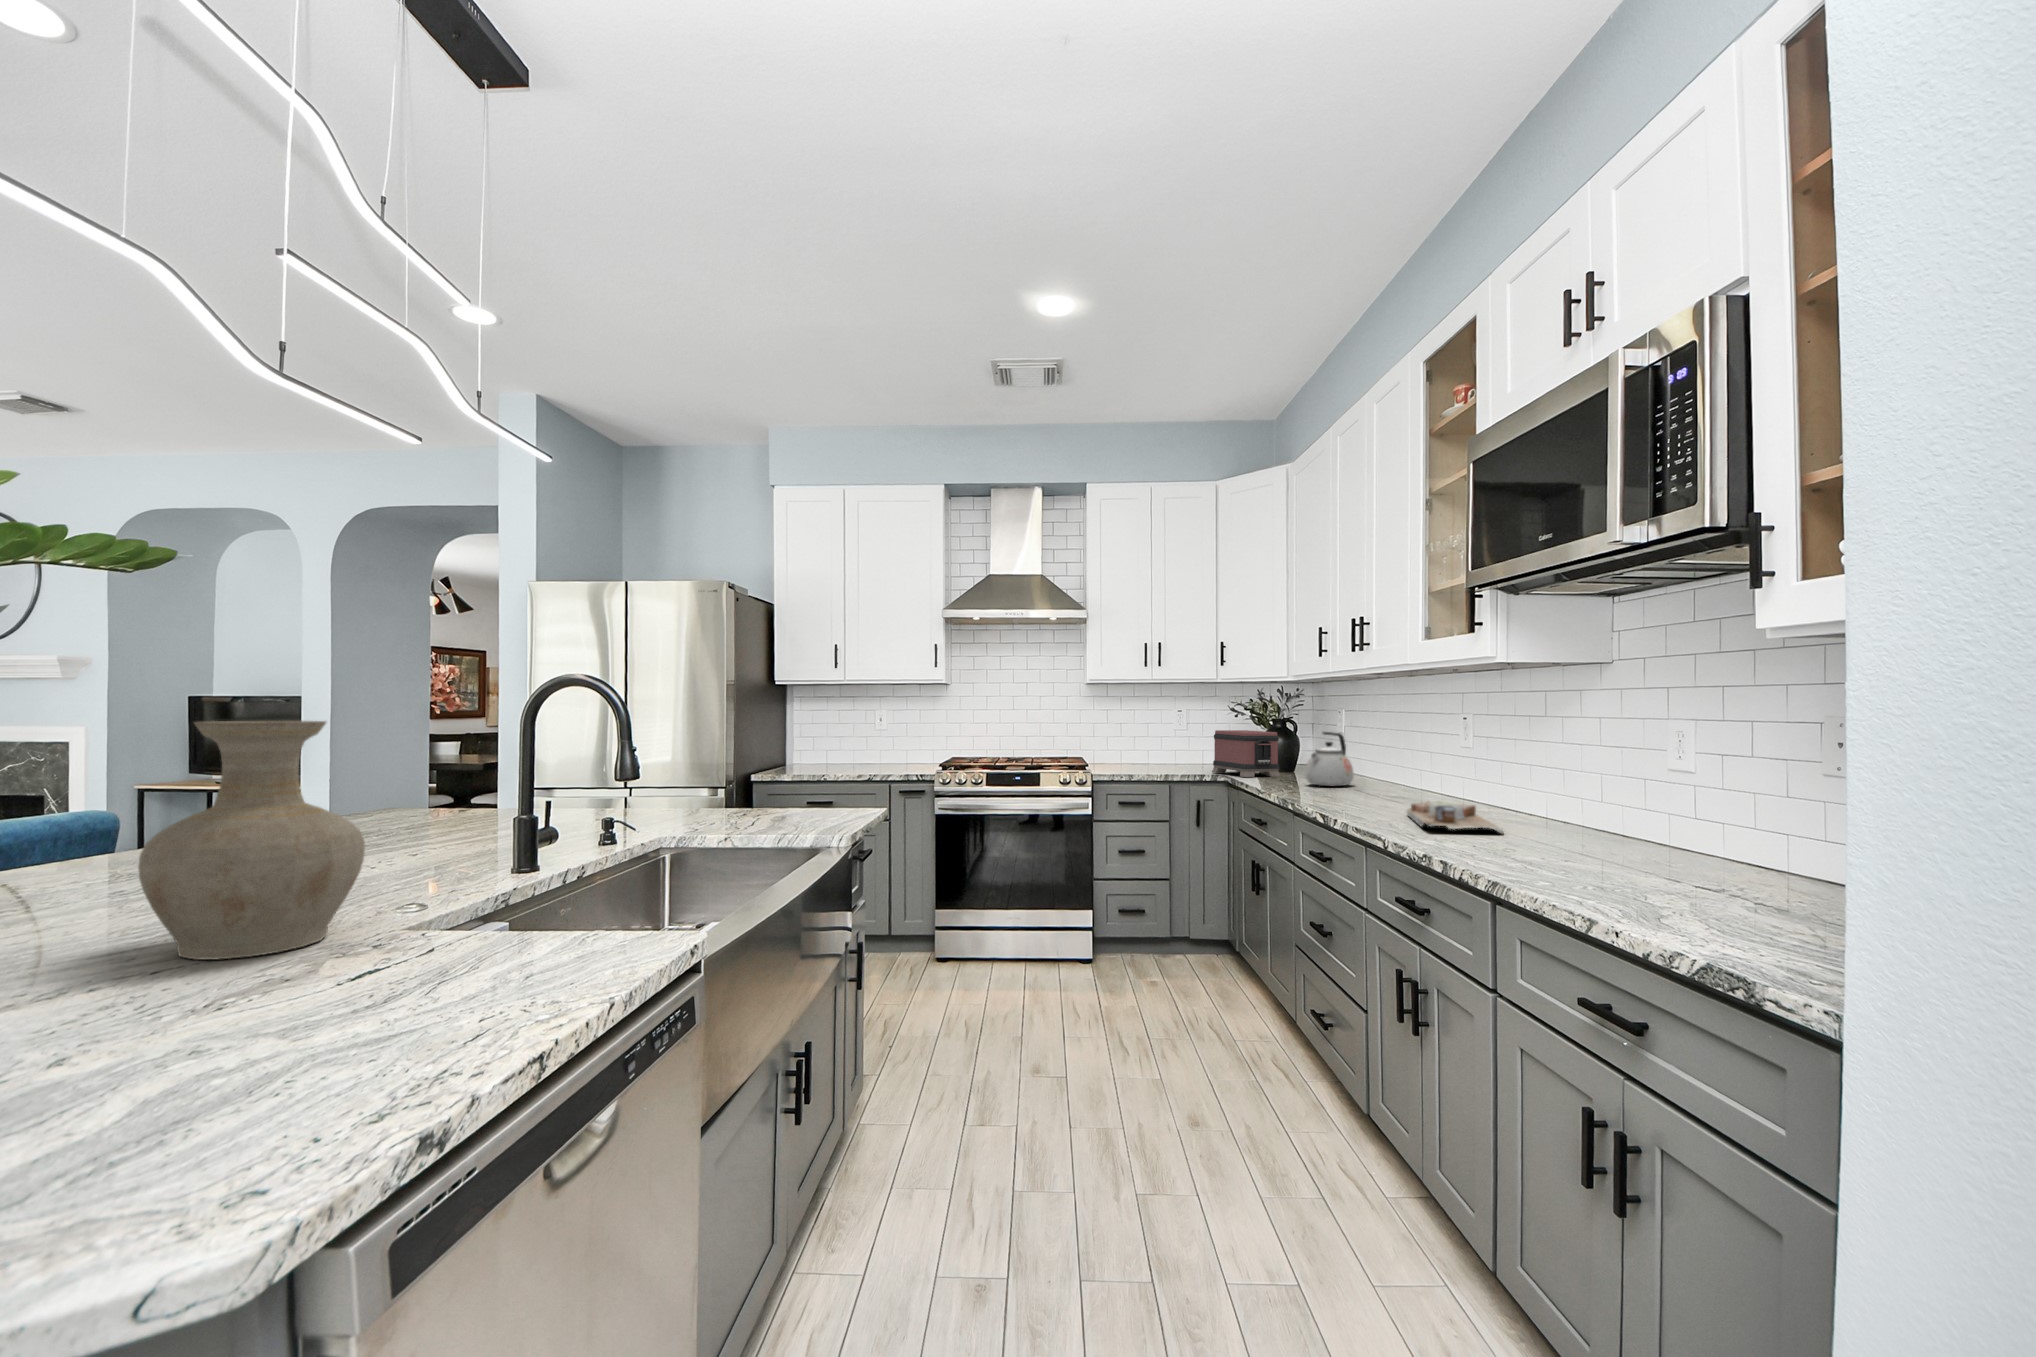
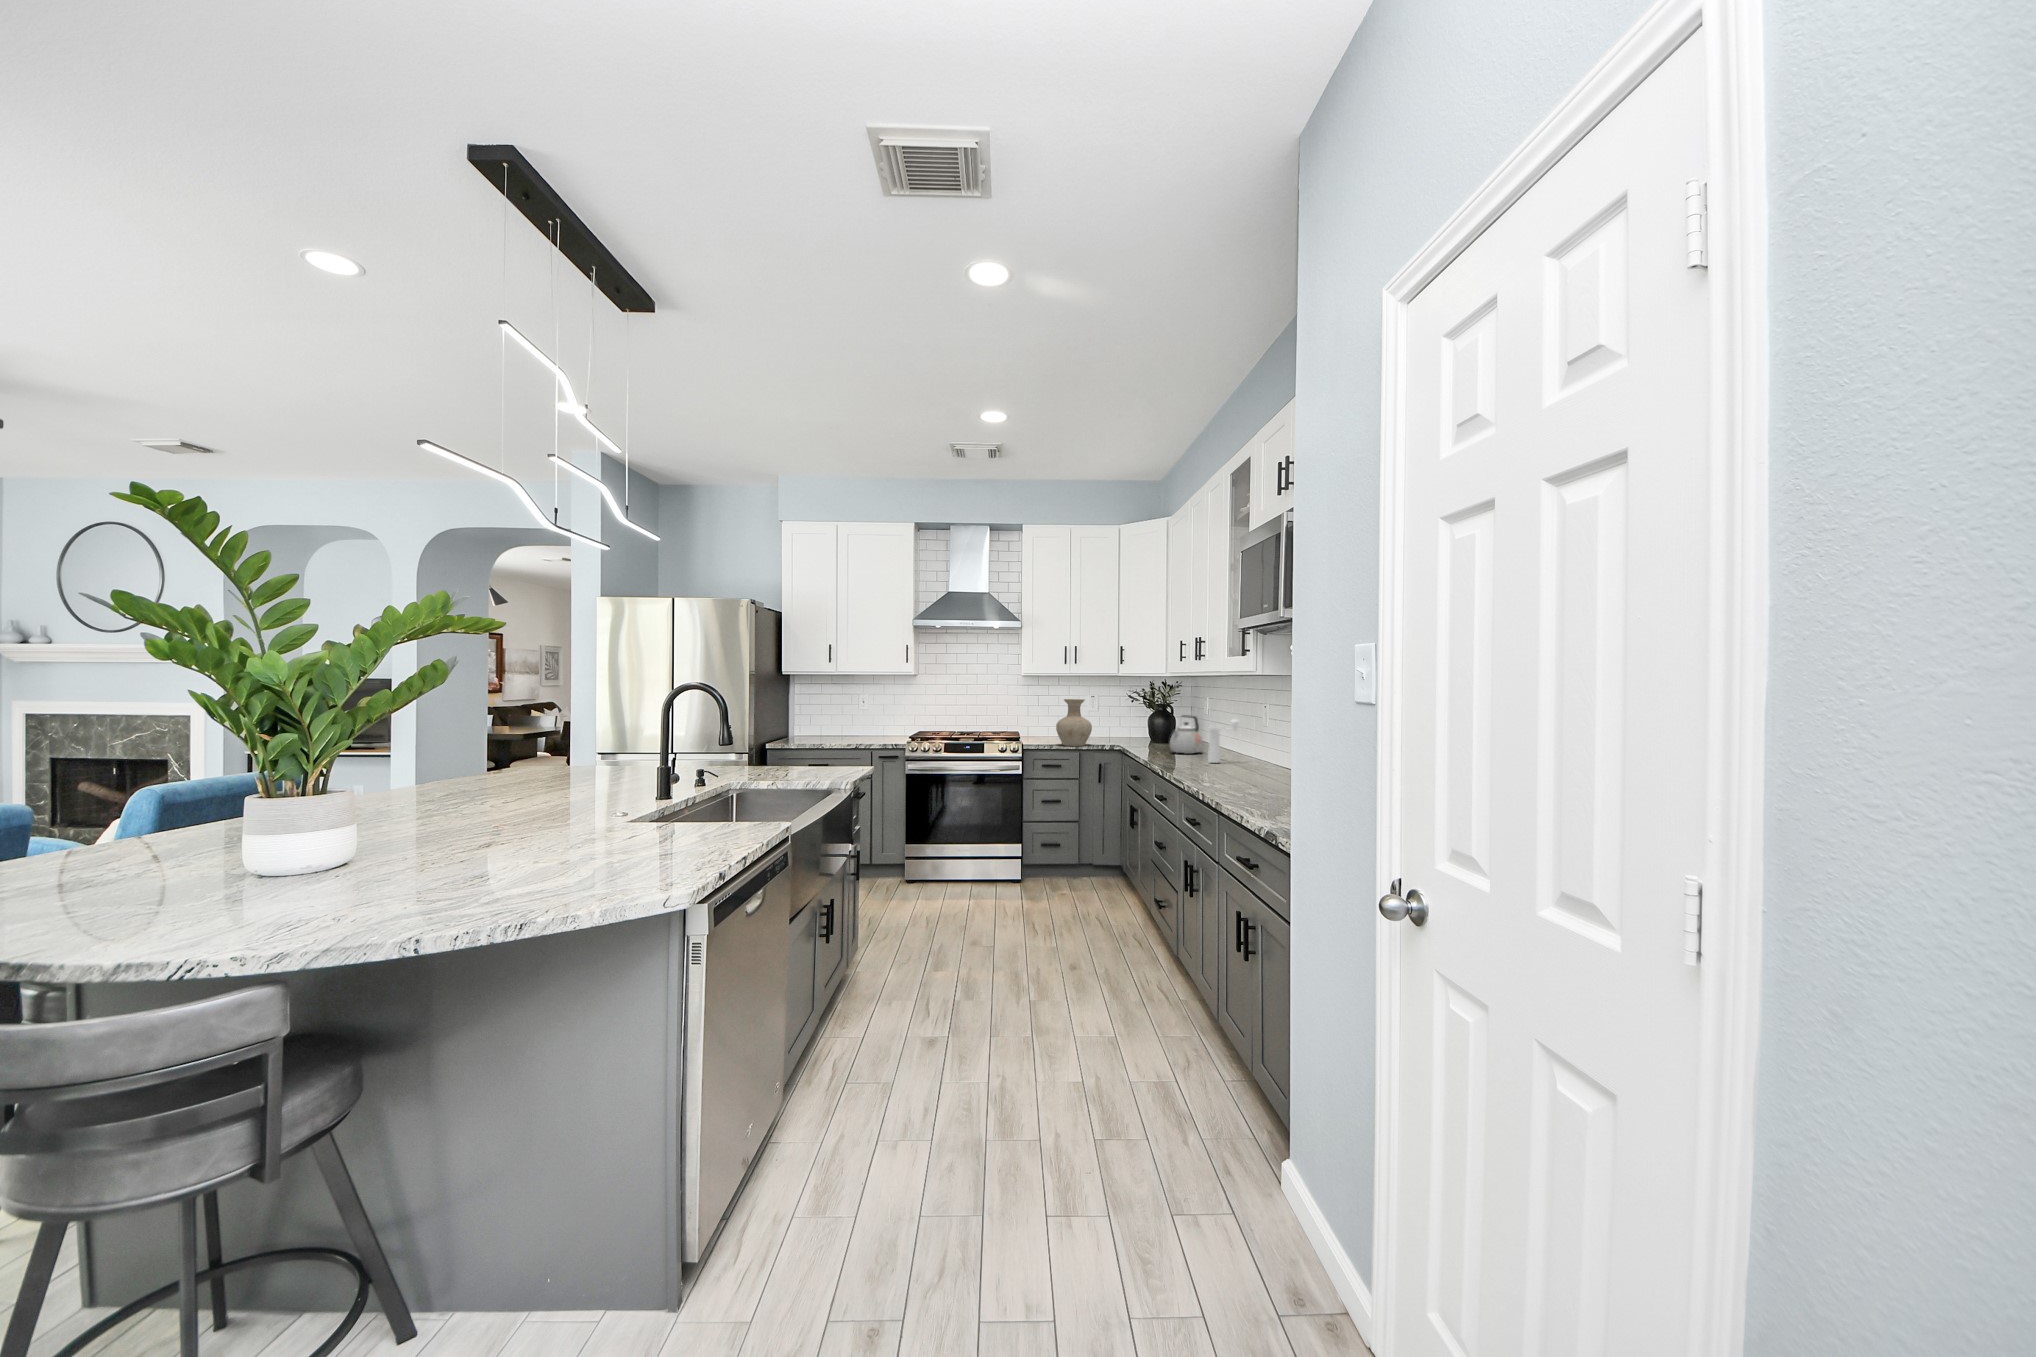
vase: present [138,721,365,960] -> present [1056,699,1092,746]
toaster: present [1212,730,1281,777] -> none [1112,712,1160,747]
pepper mill: none [1380,736,1426,801] -> present [1208,719,1239,763]
cutting board: present [1407,801,1504,834] -> none [1211,762,1256,783]

